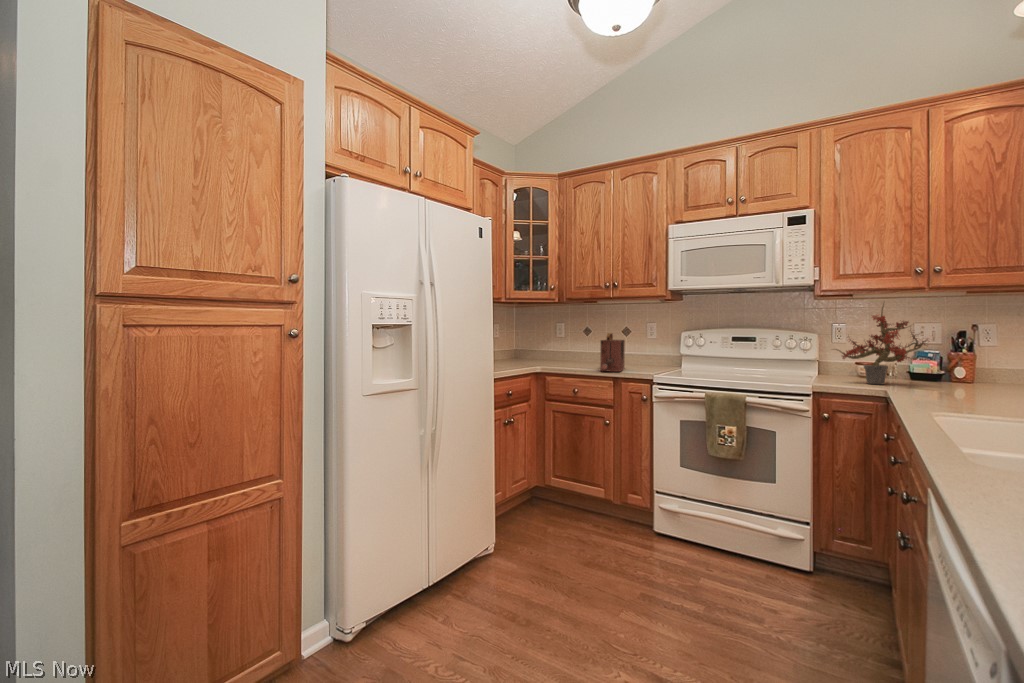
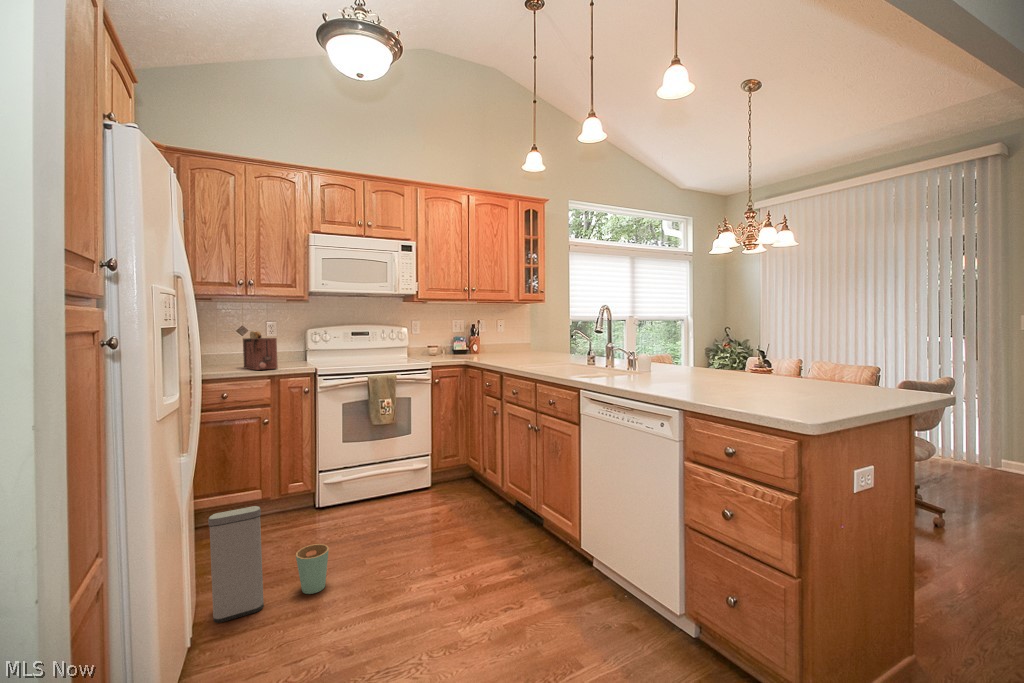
potted plant: present [836,304,928,384] -> none [432,307,475,359]
trash can: none [473,489,564,607] -> present [208,506,329,623]

